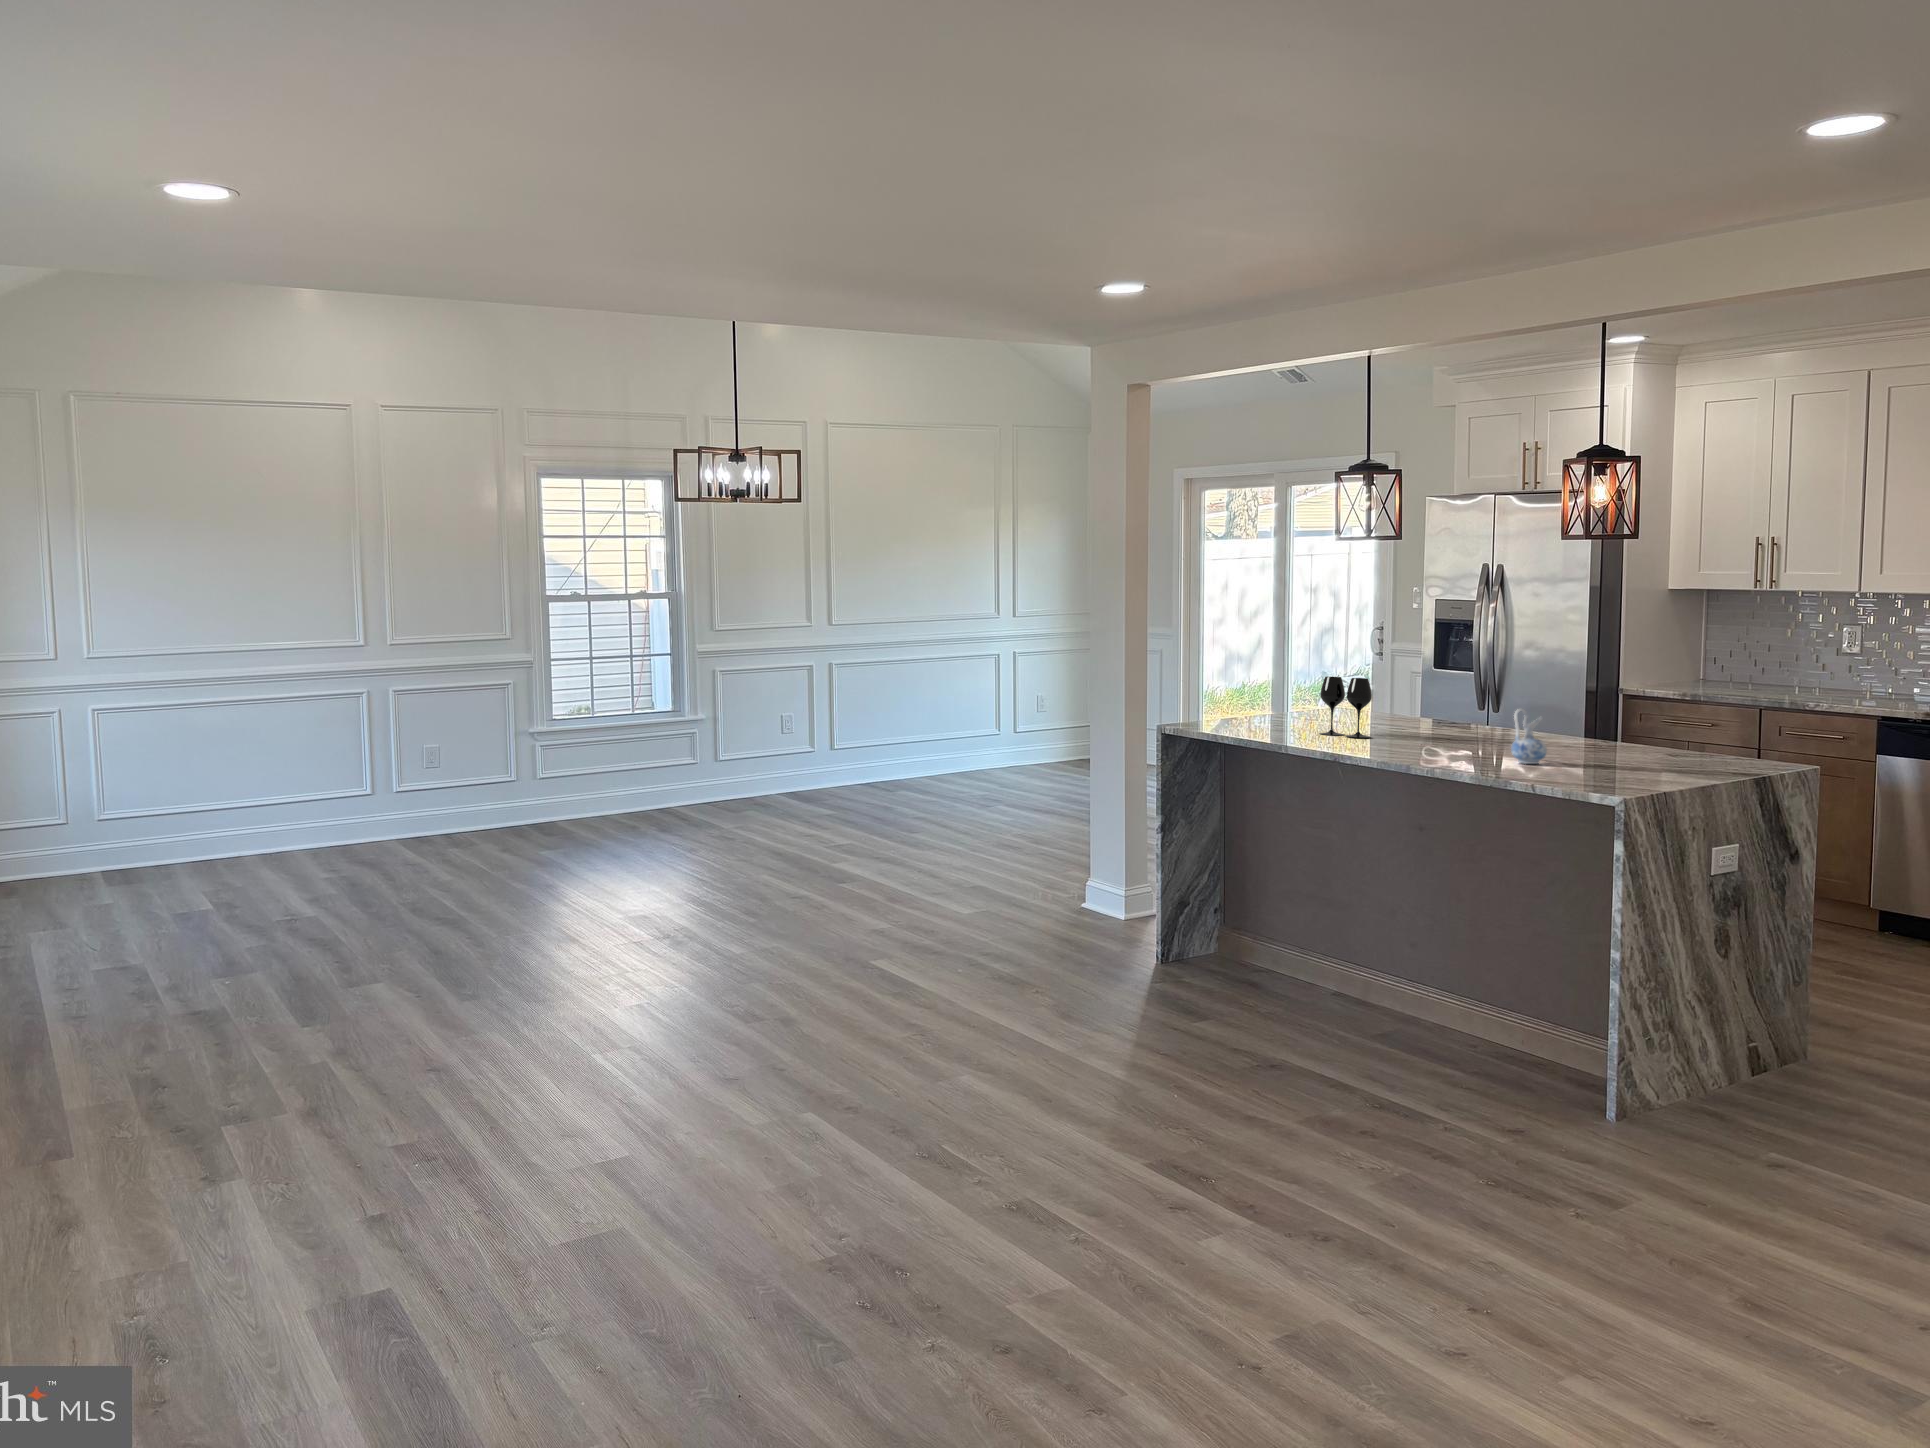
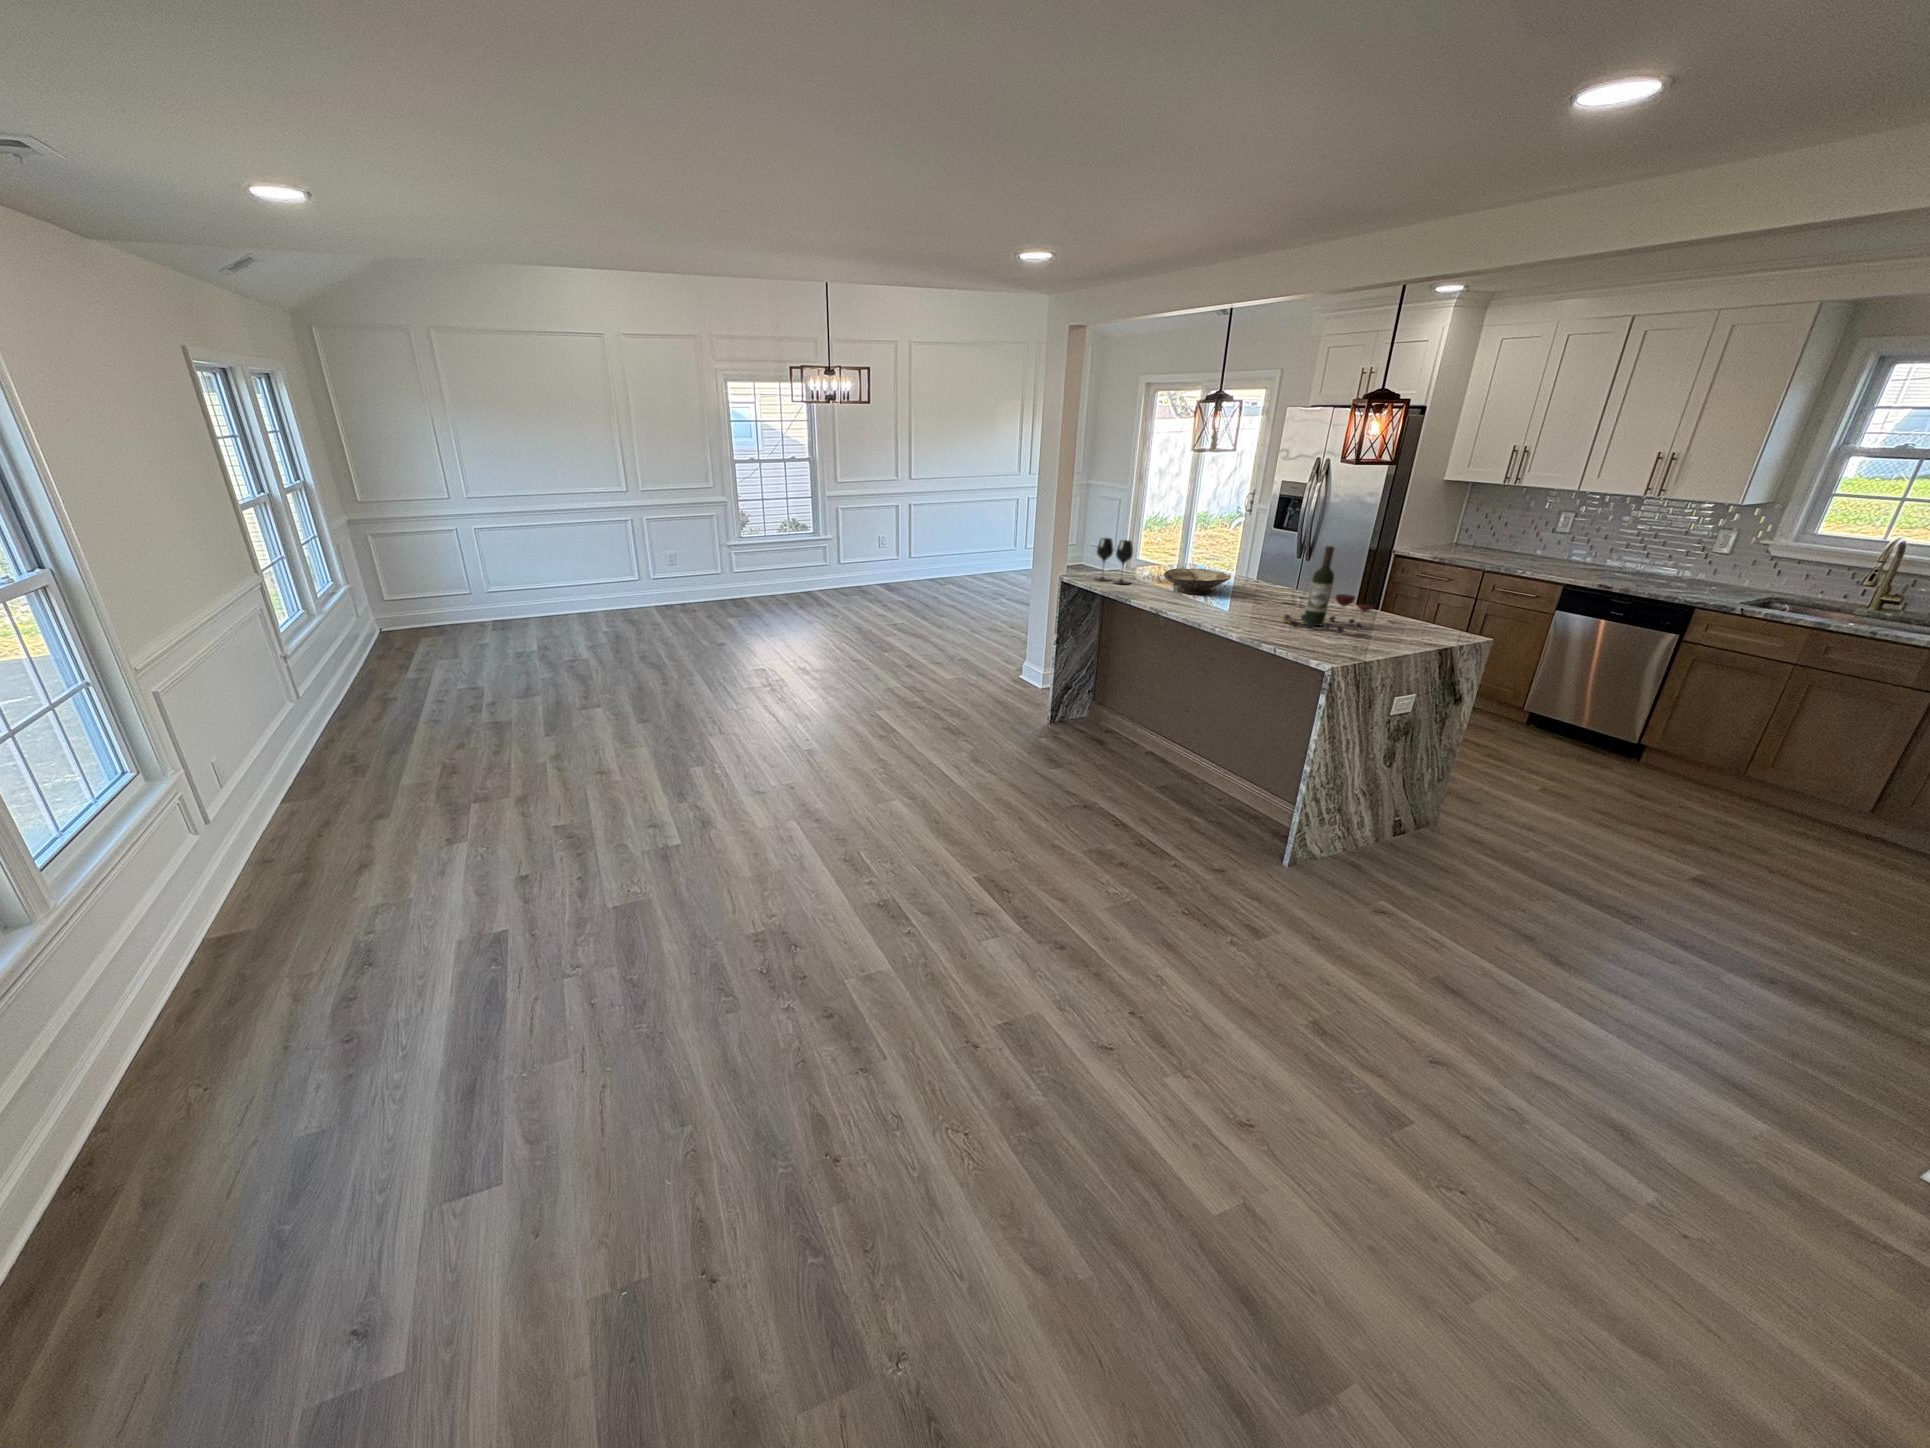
wine bottle: none [1576,663,1697,779] -> present [1284,546,1373,633]
ceramic pitcher: present [1511,709,1547,764] -> none [1238,578,1264,618]
bowl: none [1416,718,1514,748] -> present [1164,568,1231,595]

